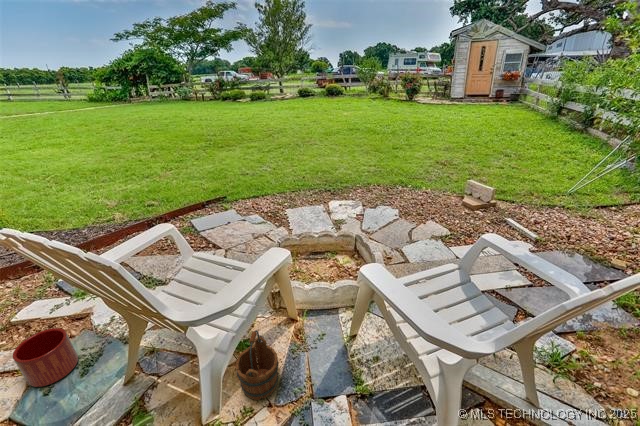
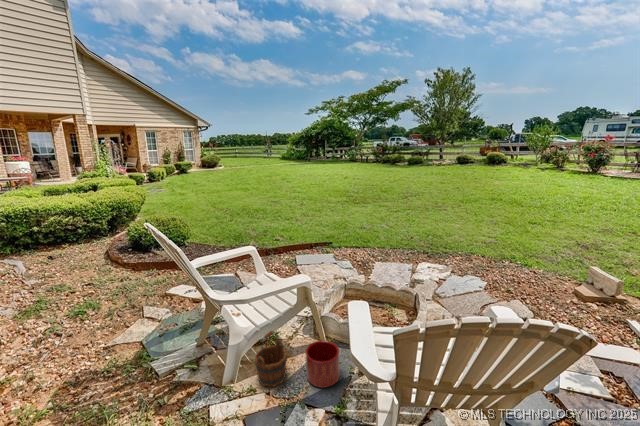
planter: present [13,328,78,387] -> present [306,340,340,388]

